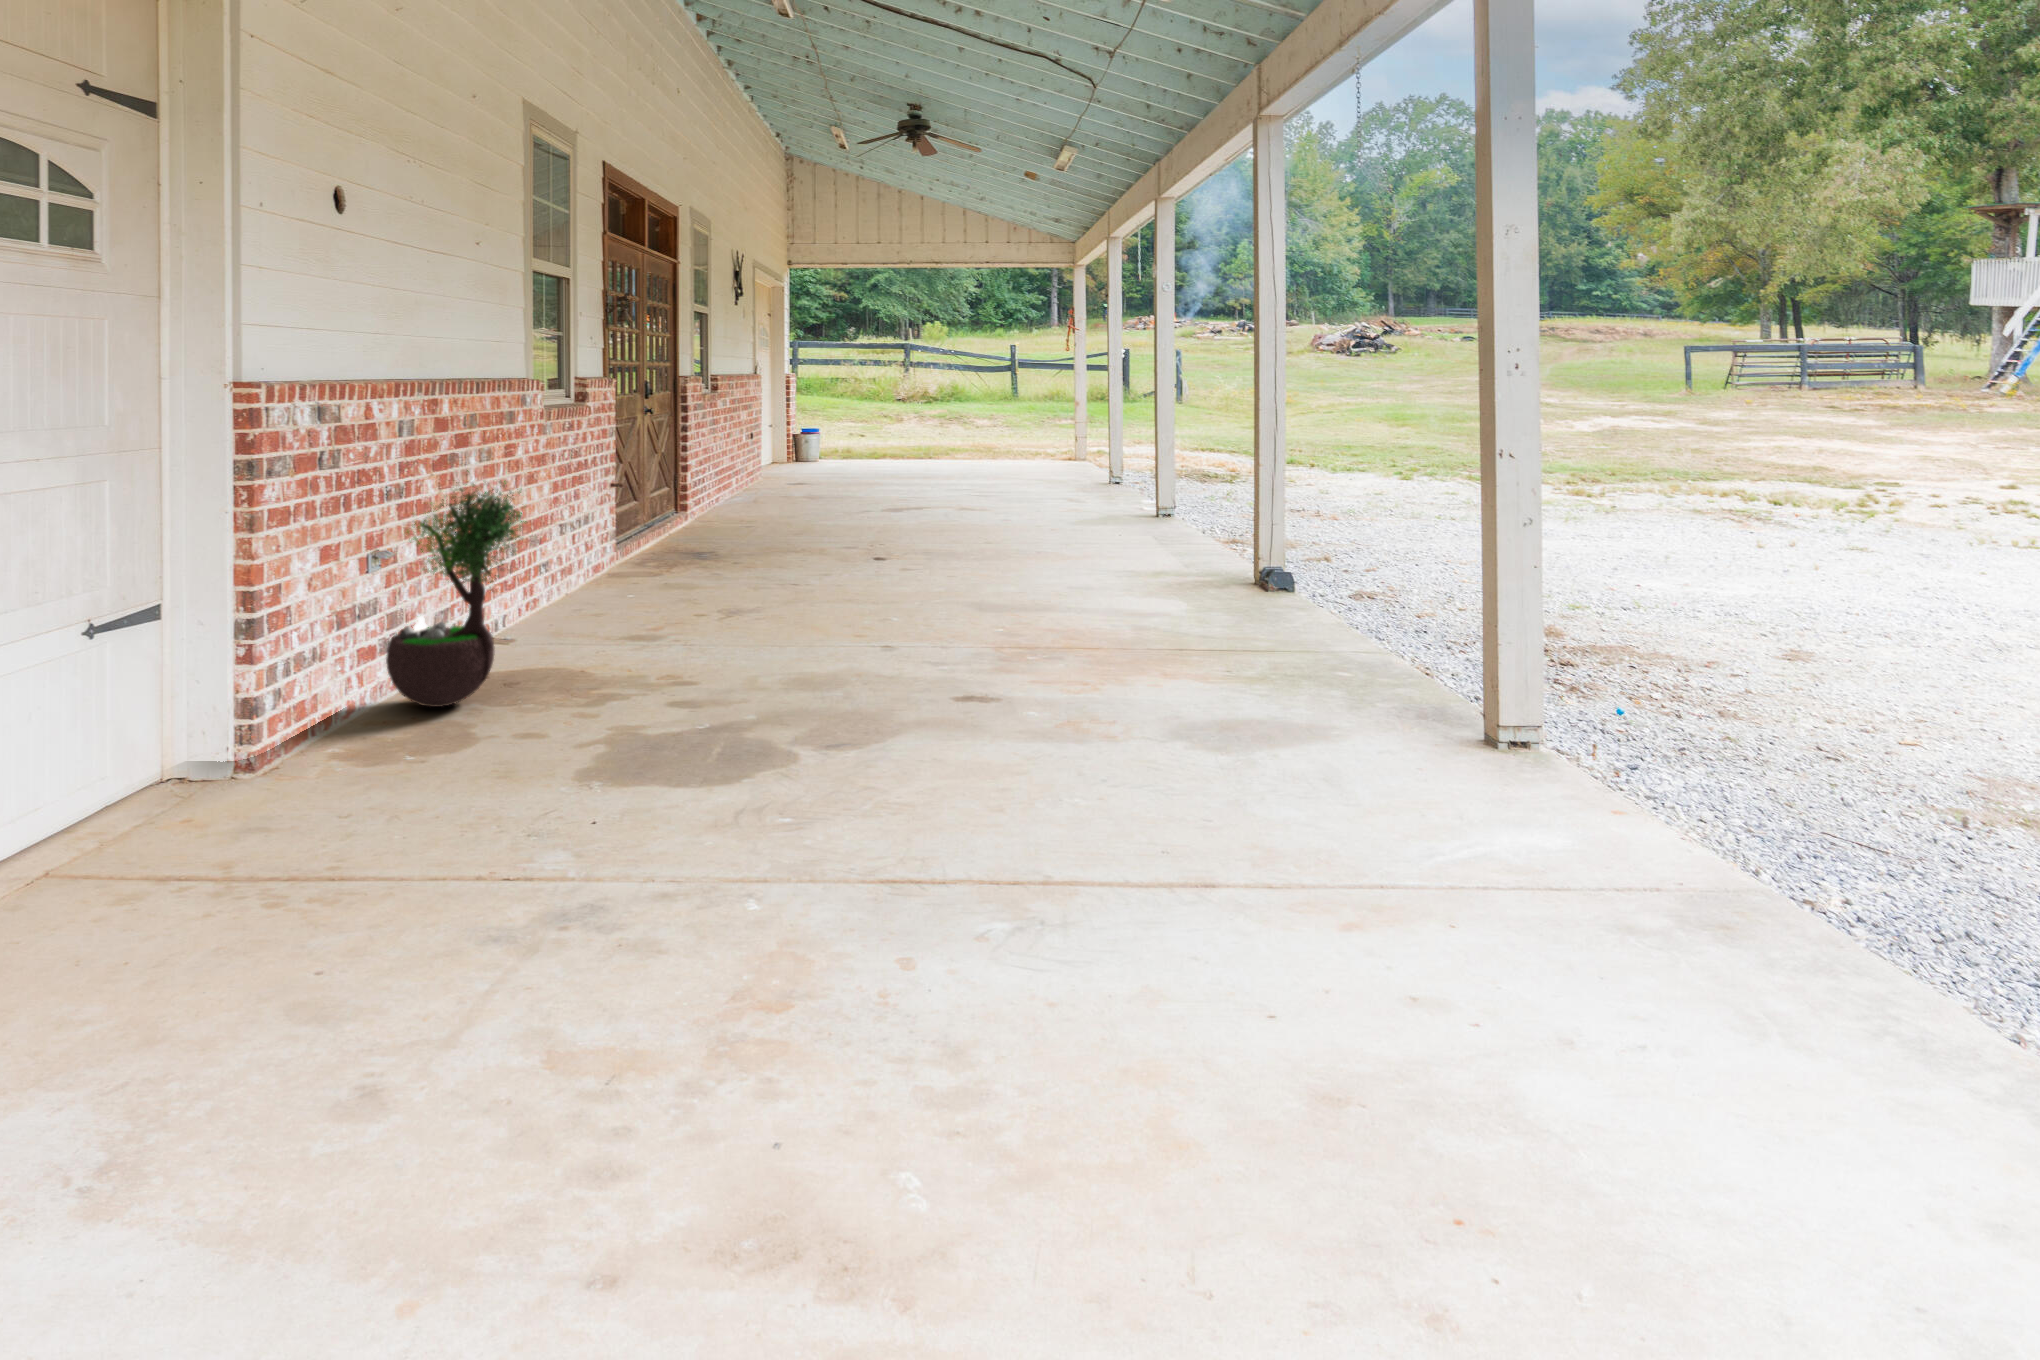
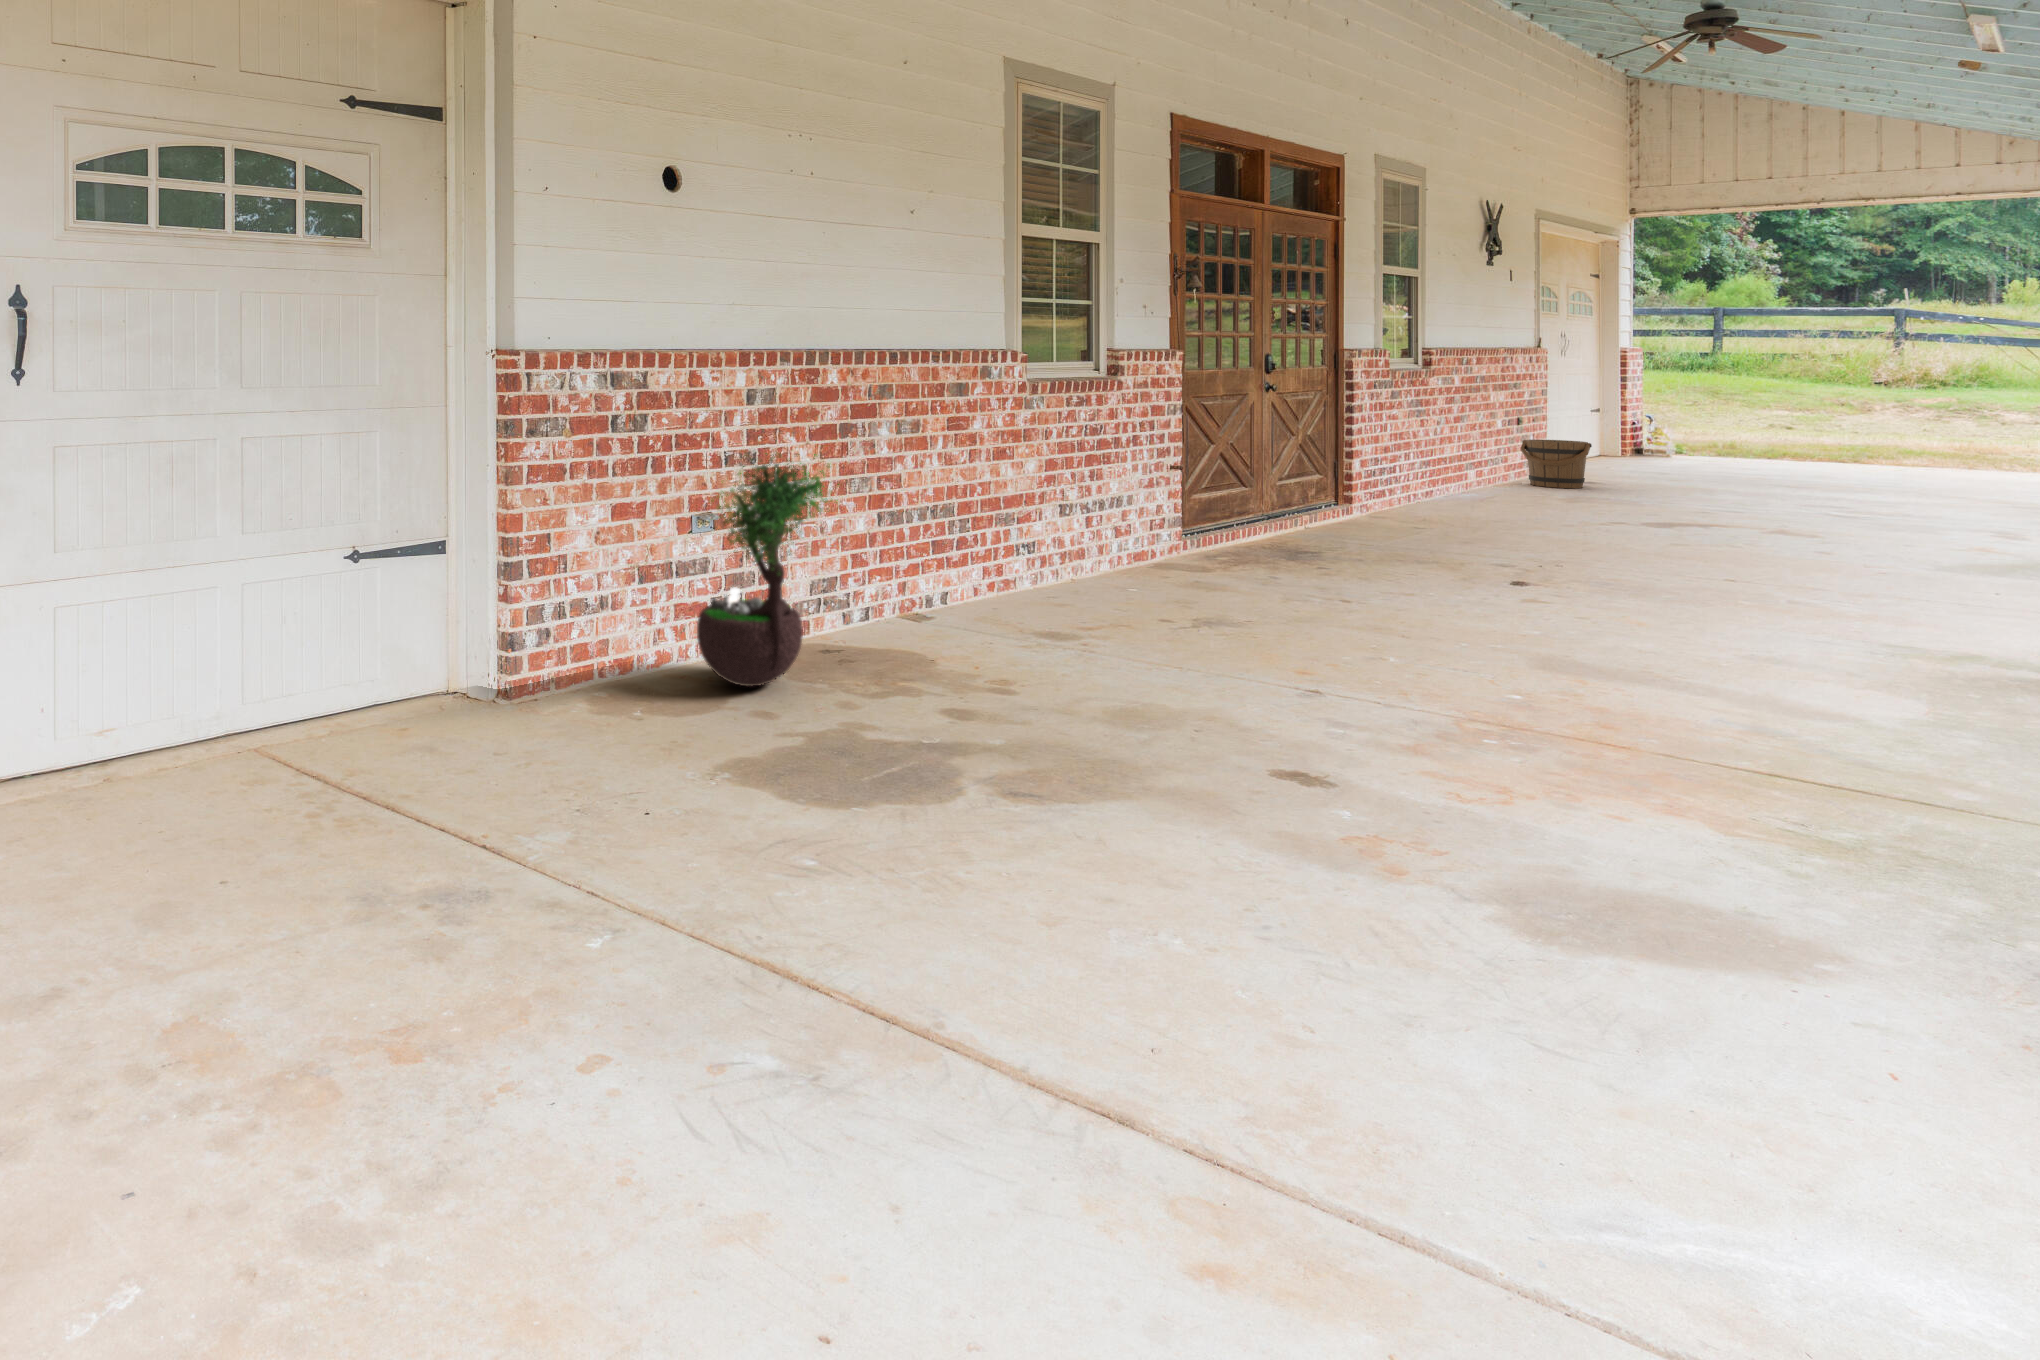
bucket: none [759,448,802,486] -> present [1521,440,1592,488]

